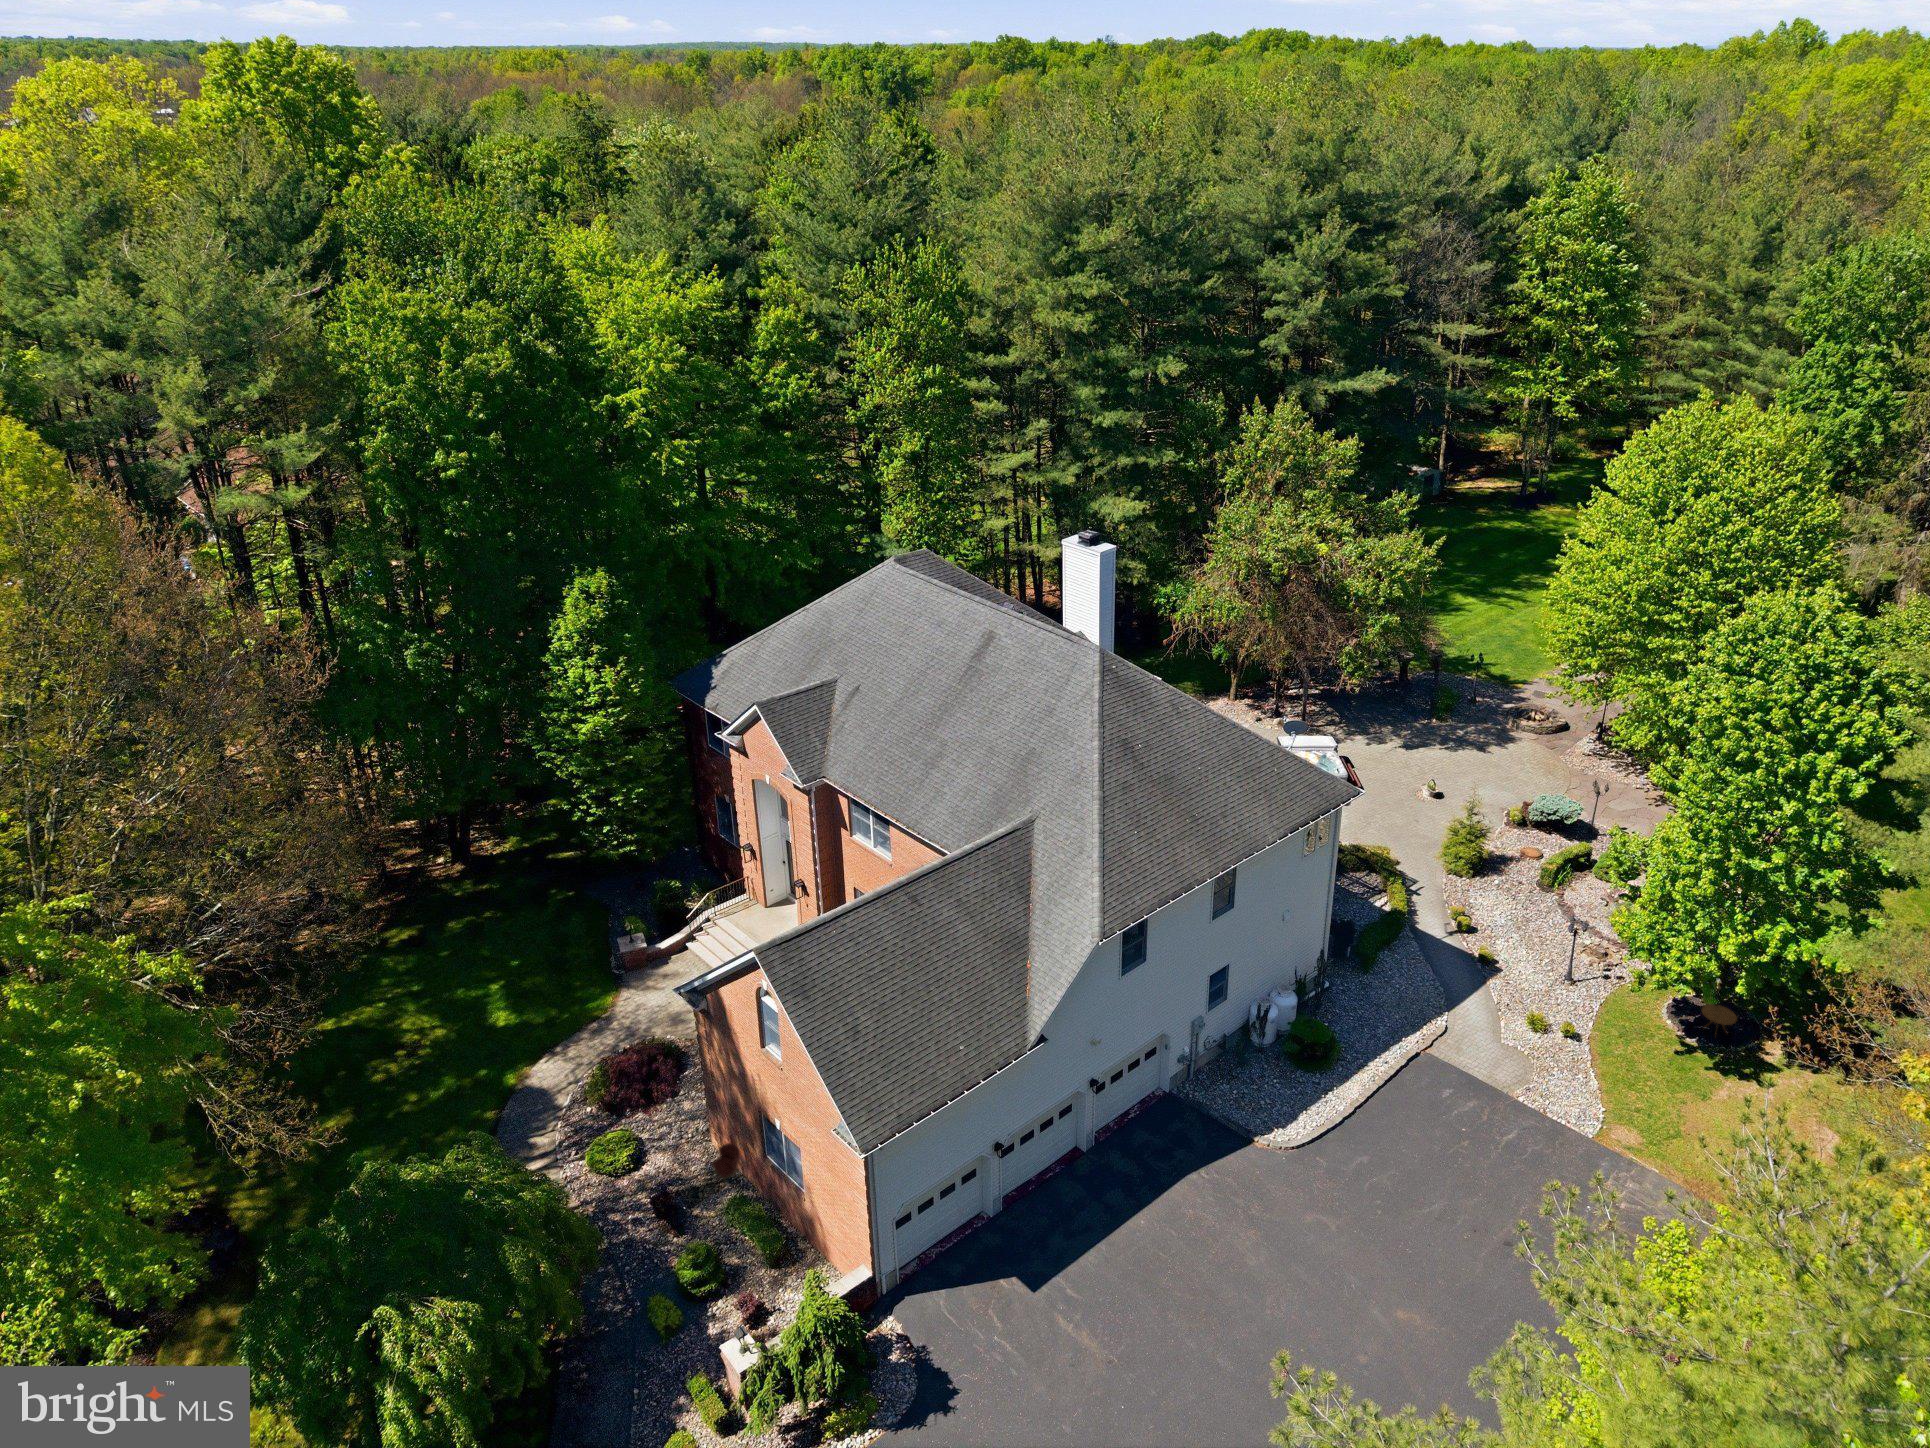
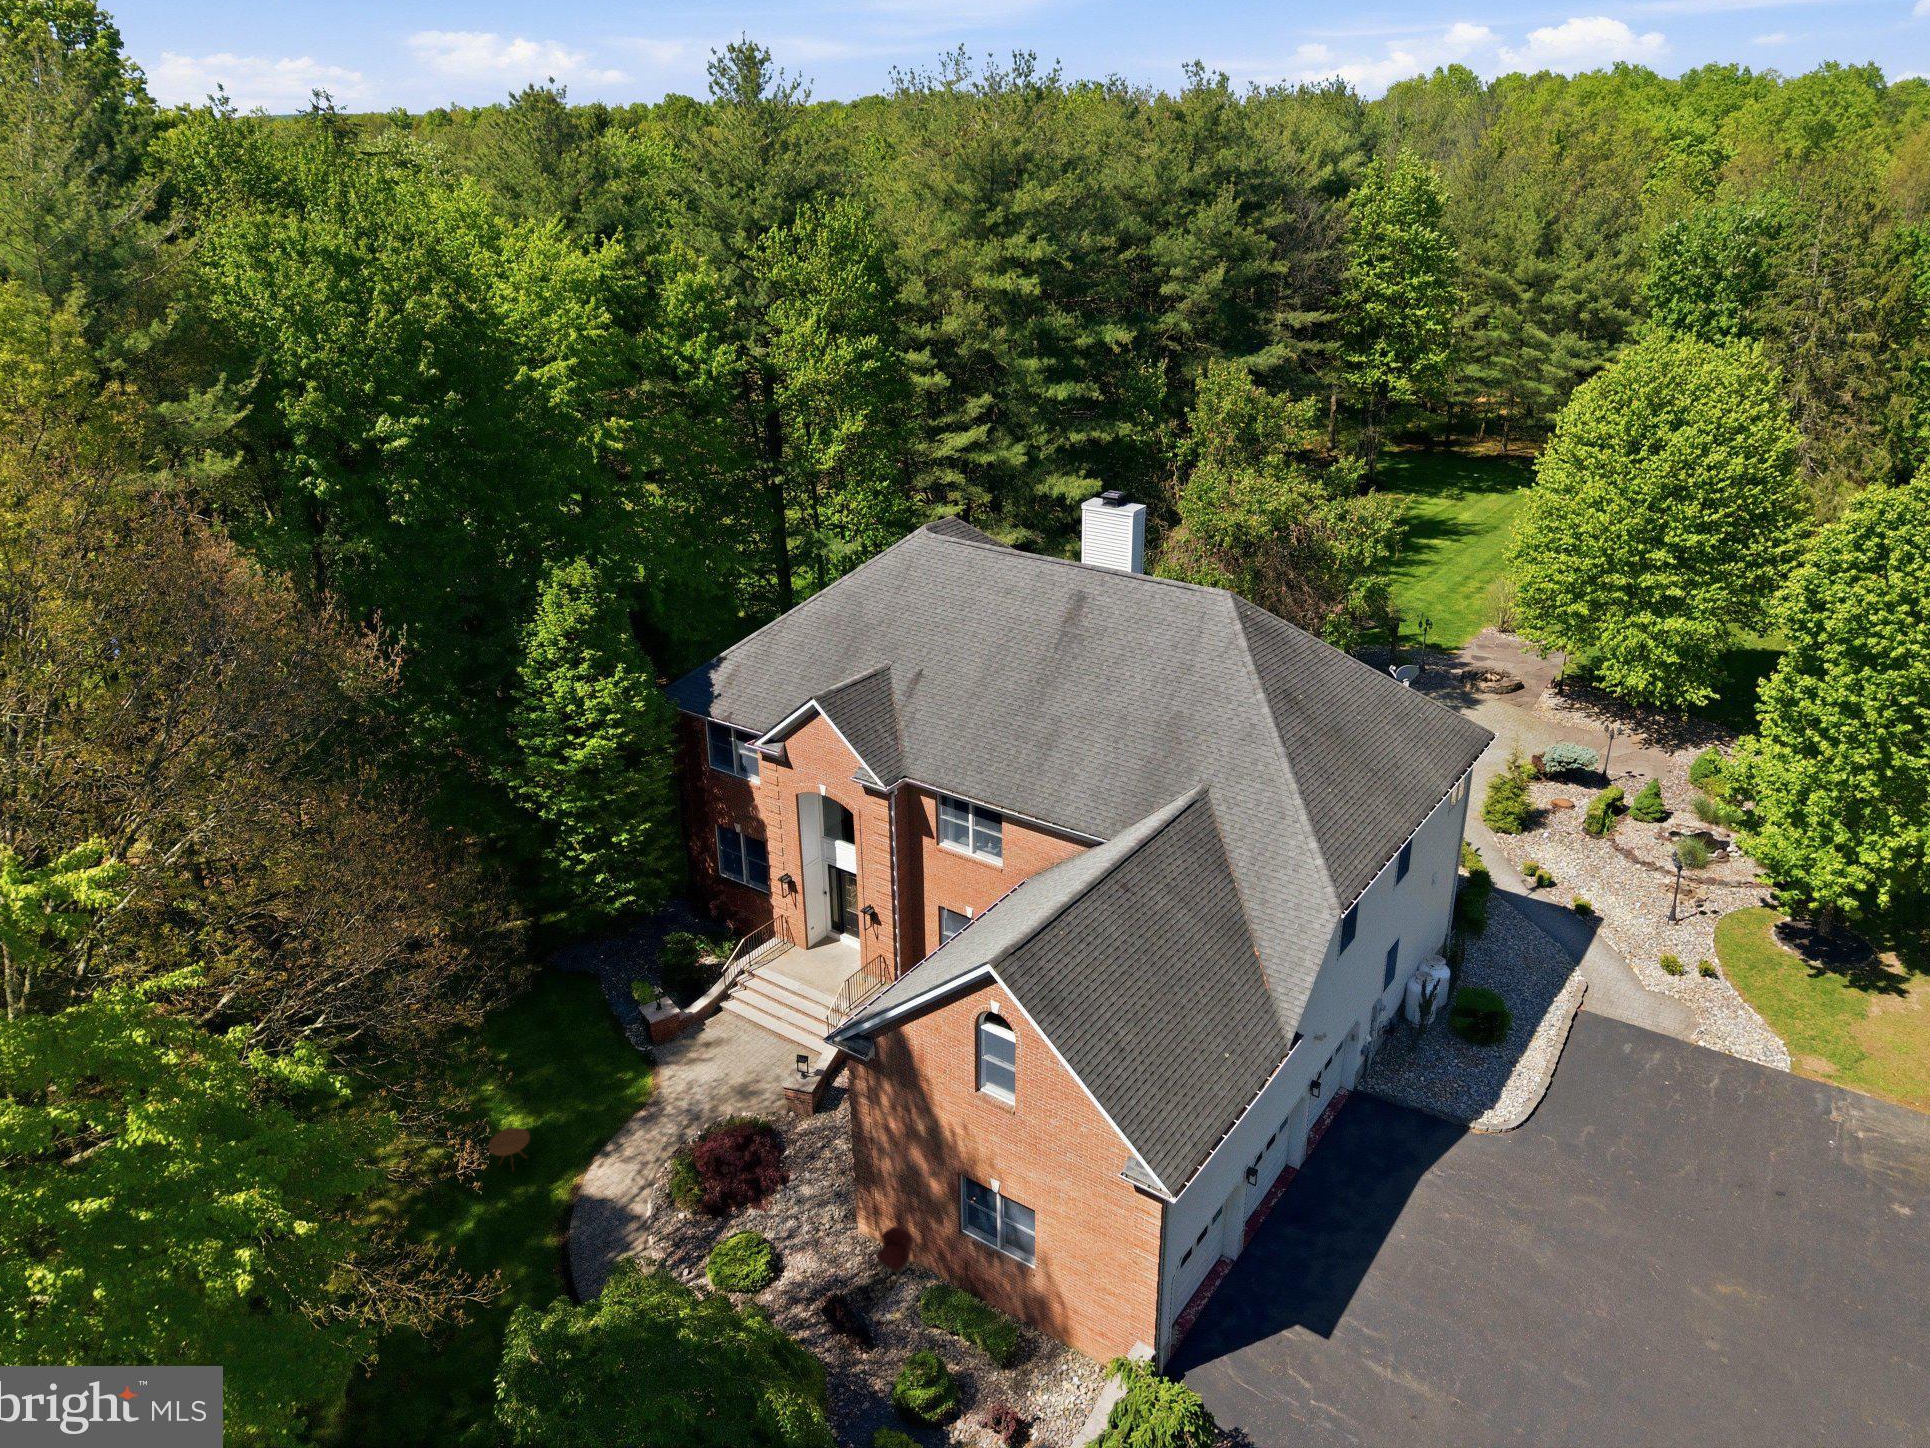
round table: present [1702,1004,1737,1033] -> present [489,1127,530,1161]

